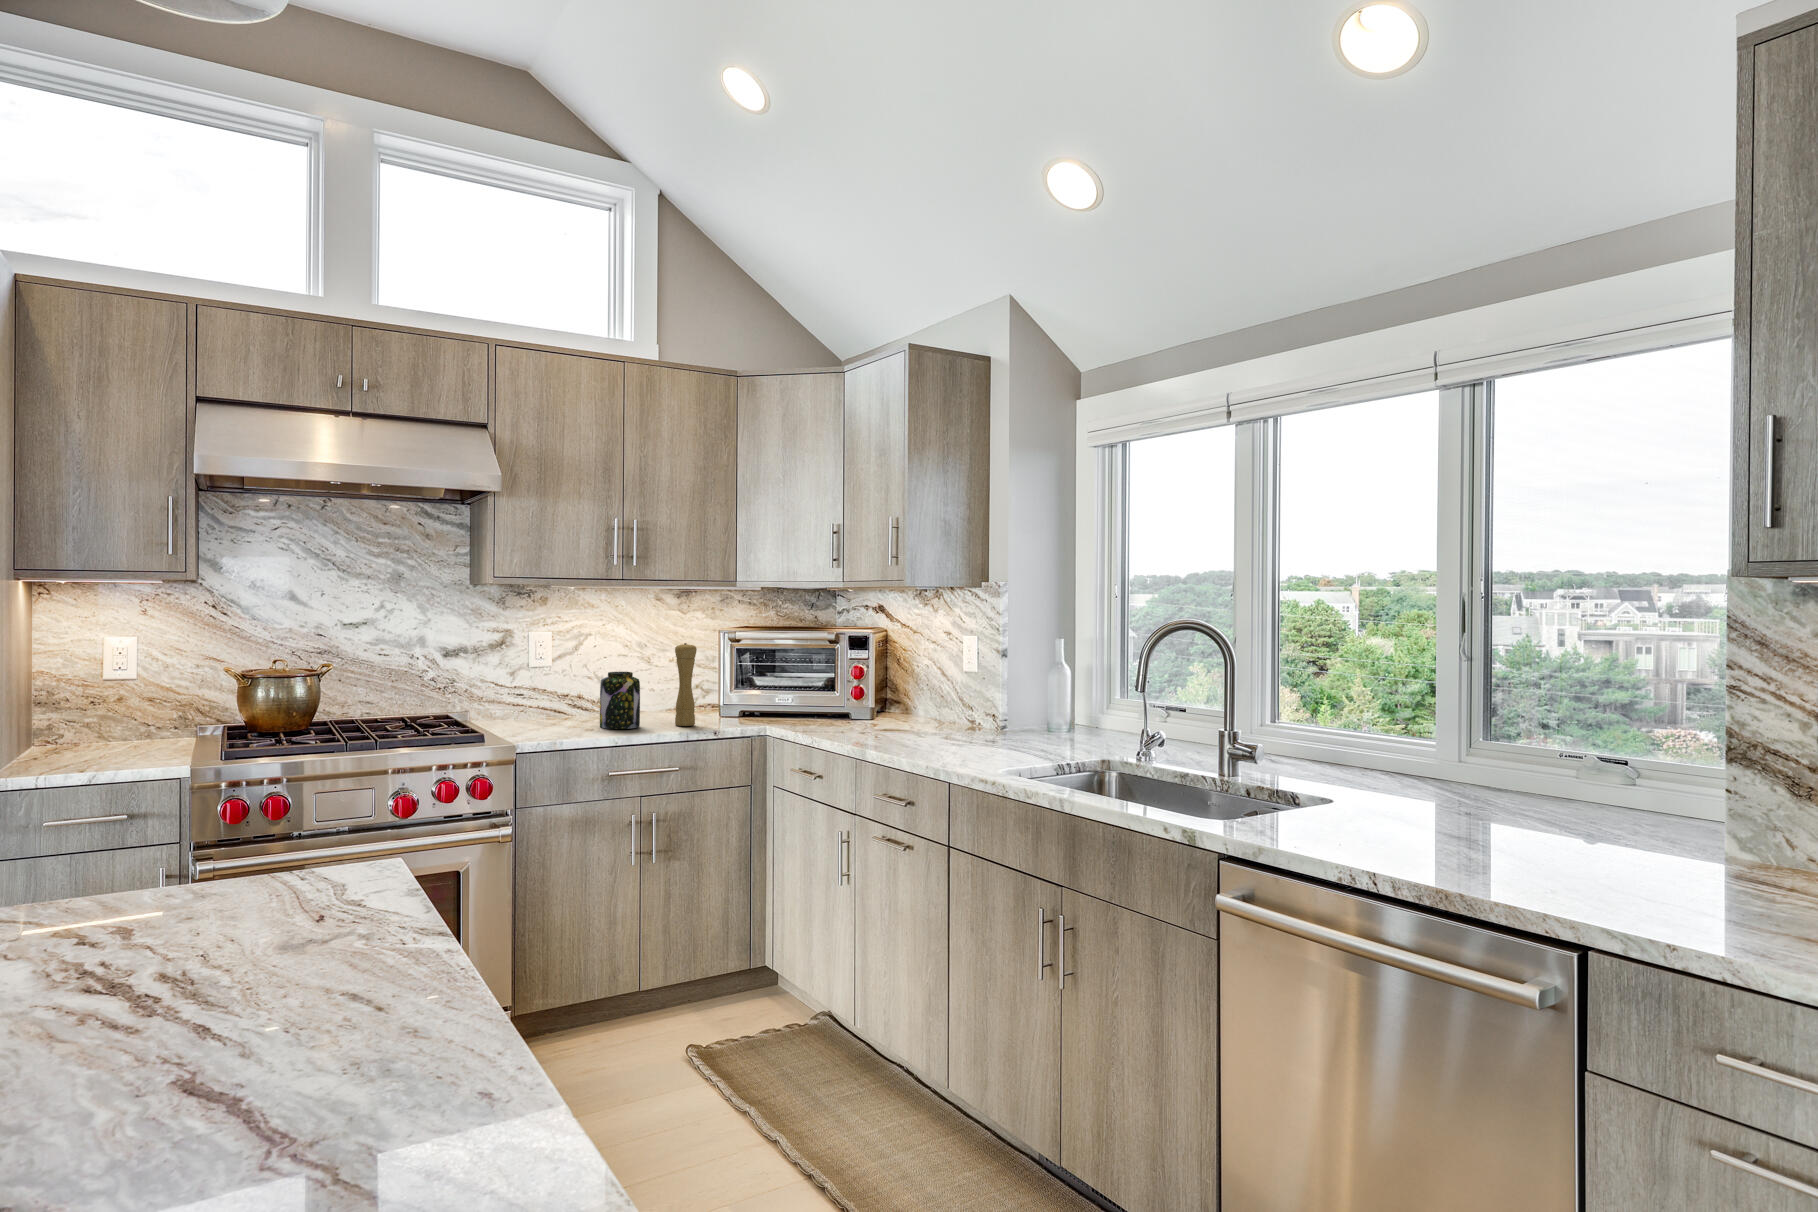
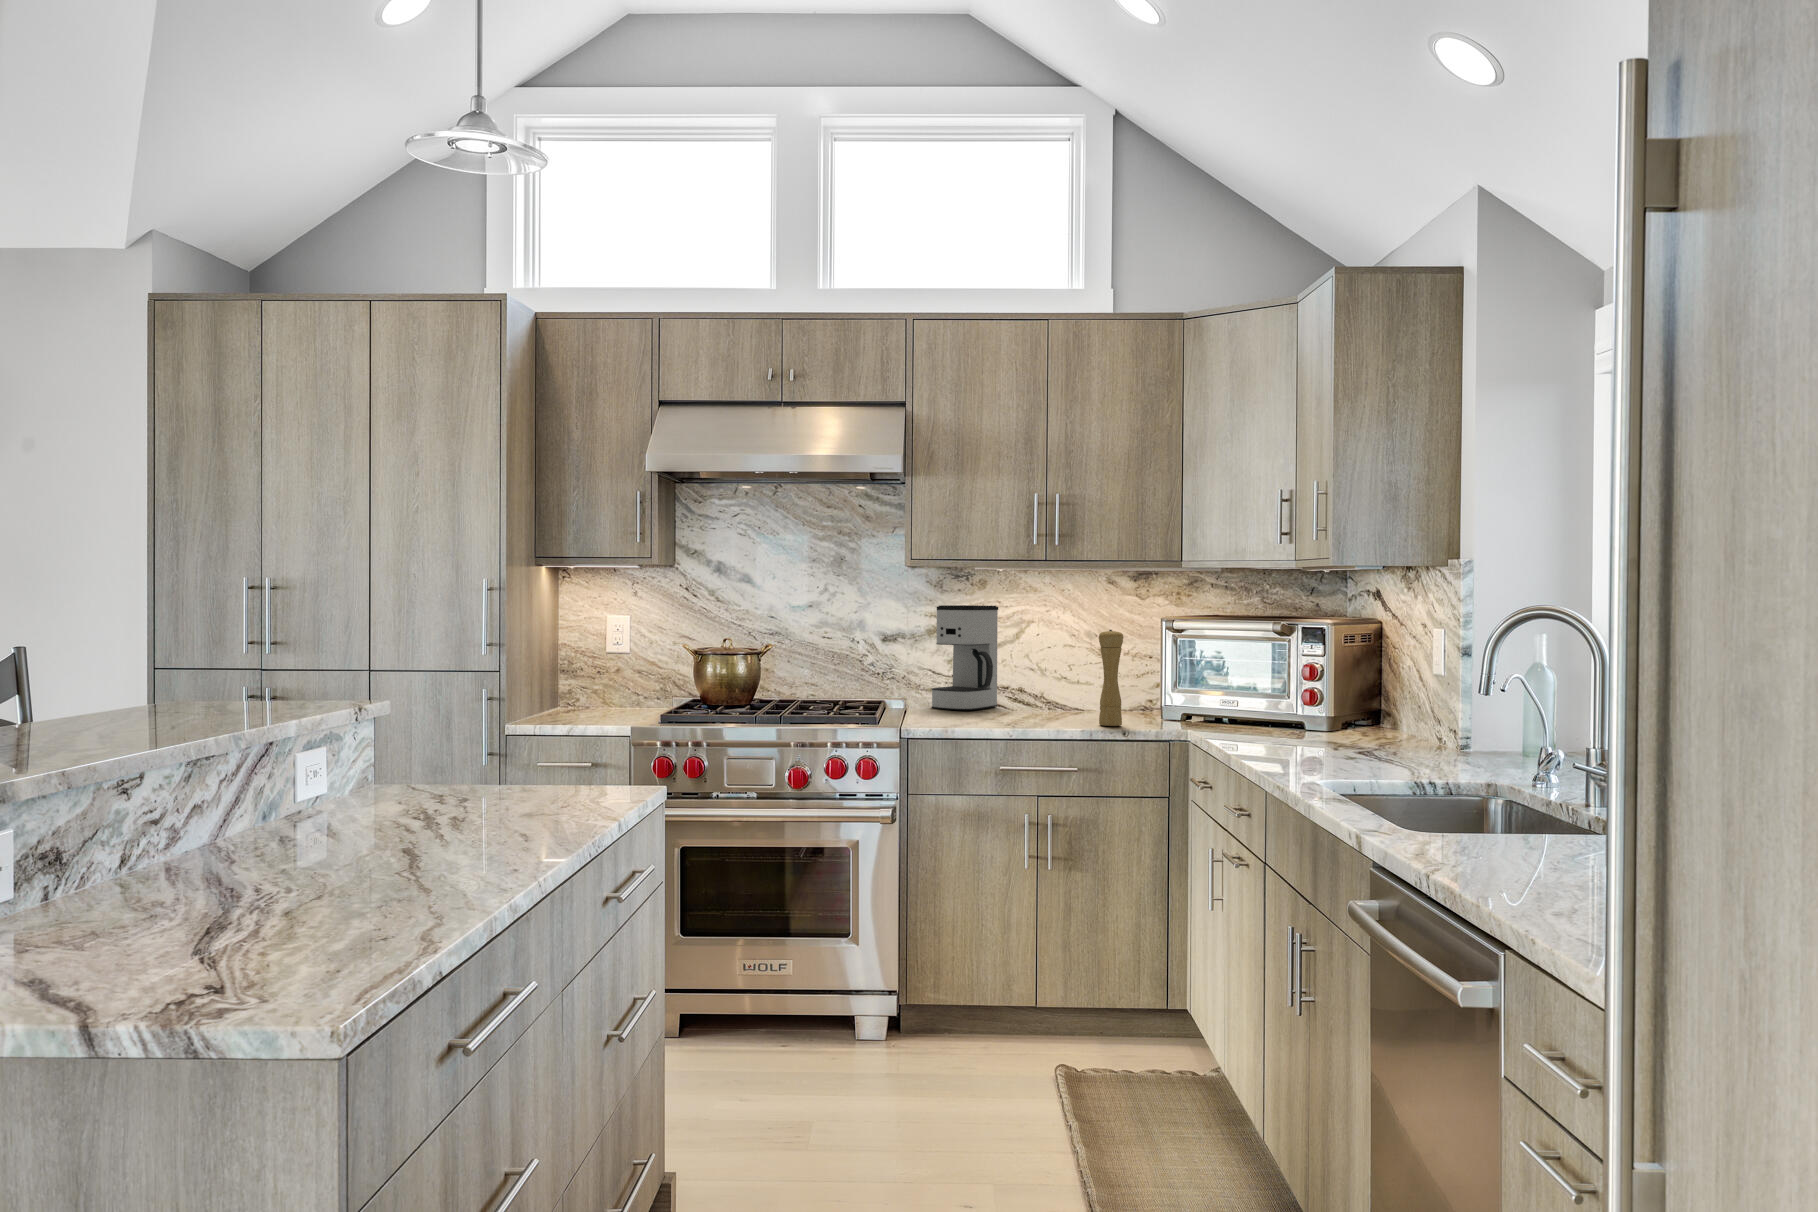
coffee maker: none [501,620,563,719] -> present [932,605,998,710]
jar: present [600,672,640,729] -> none [1015,660,1057,724]

